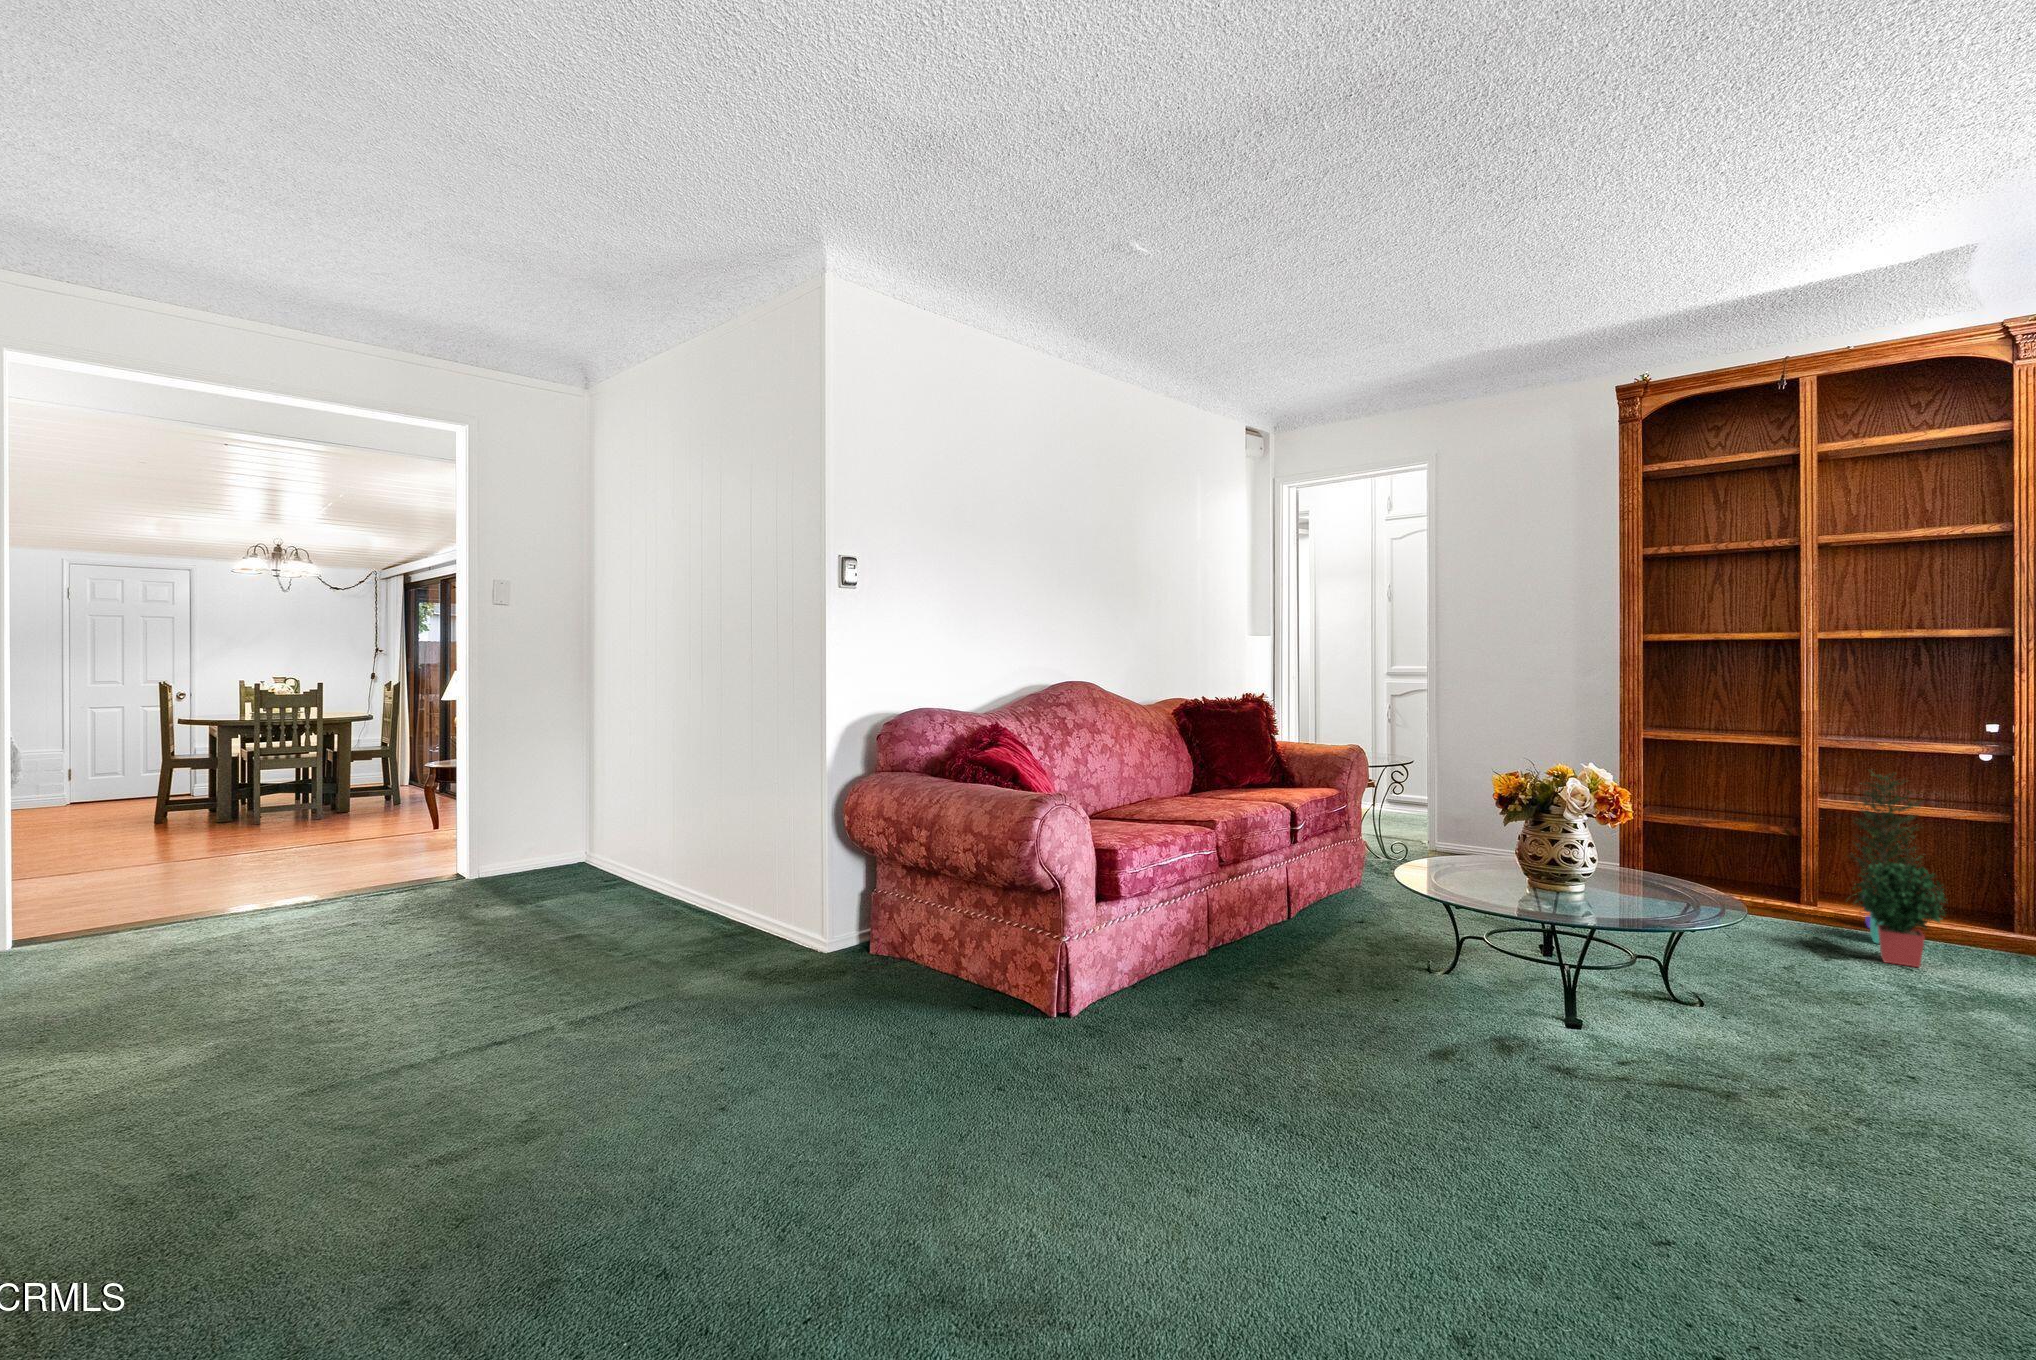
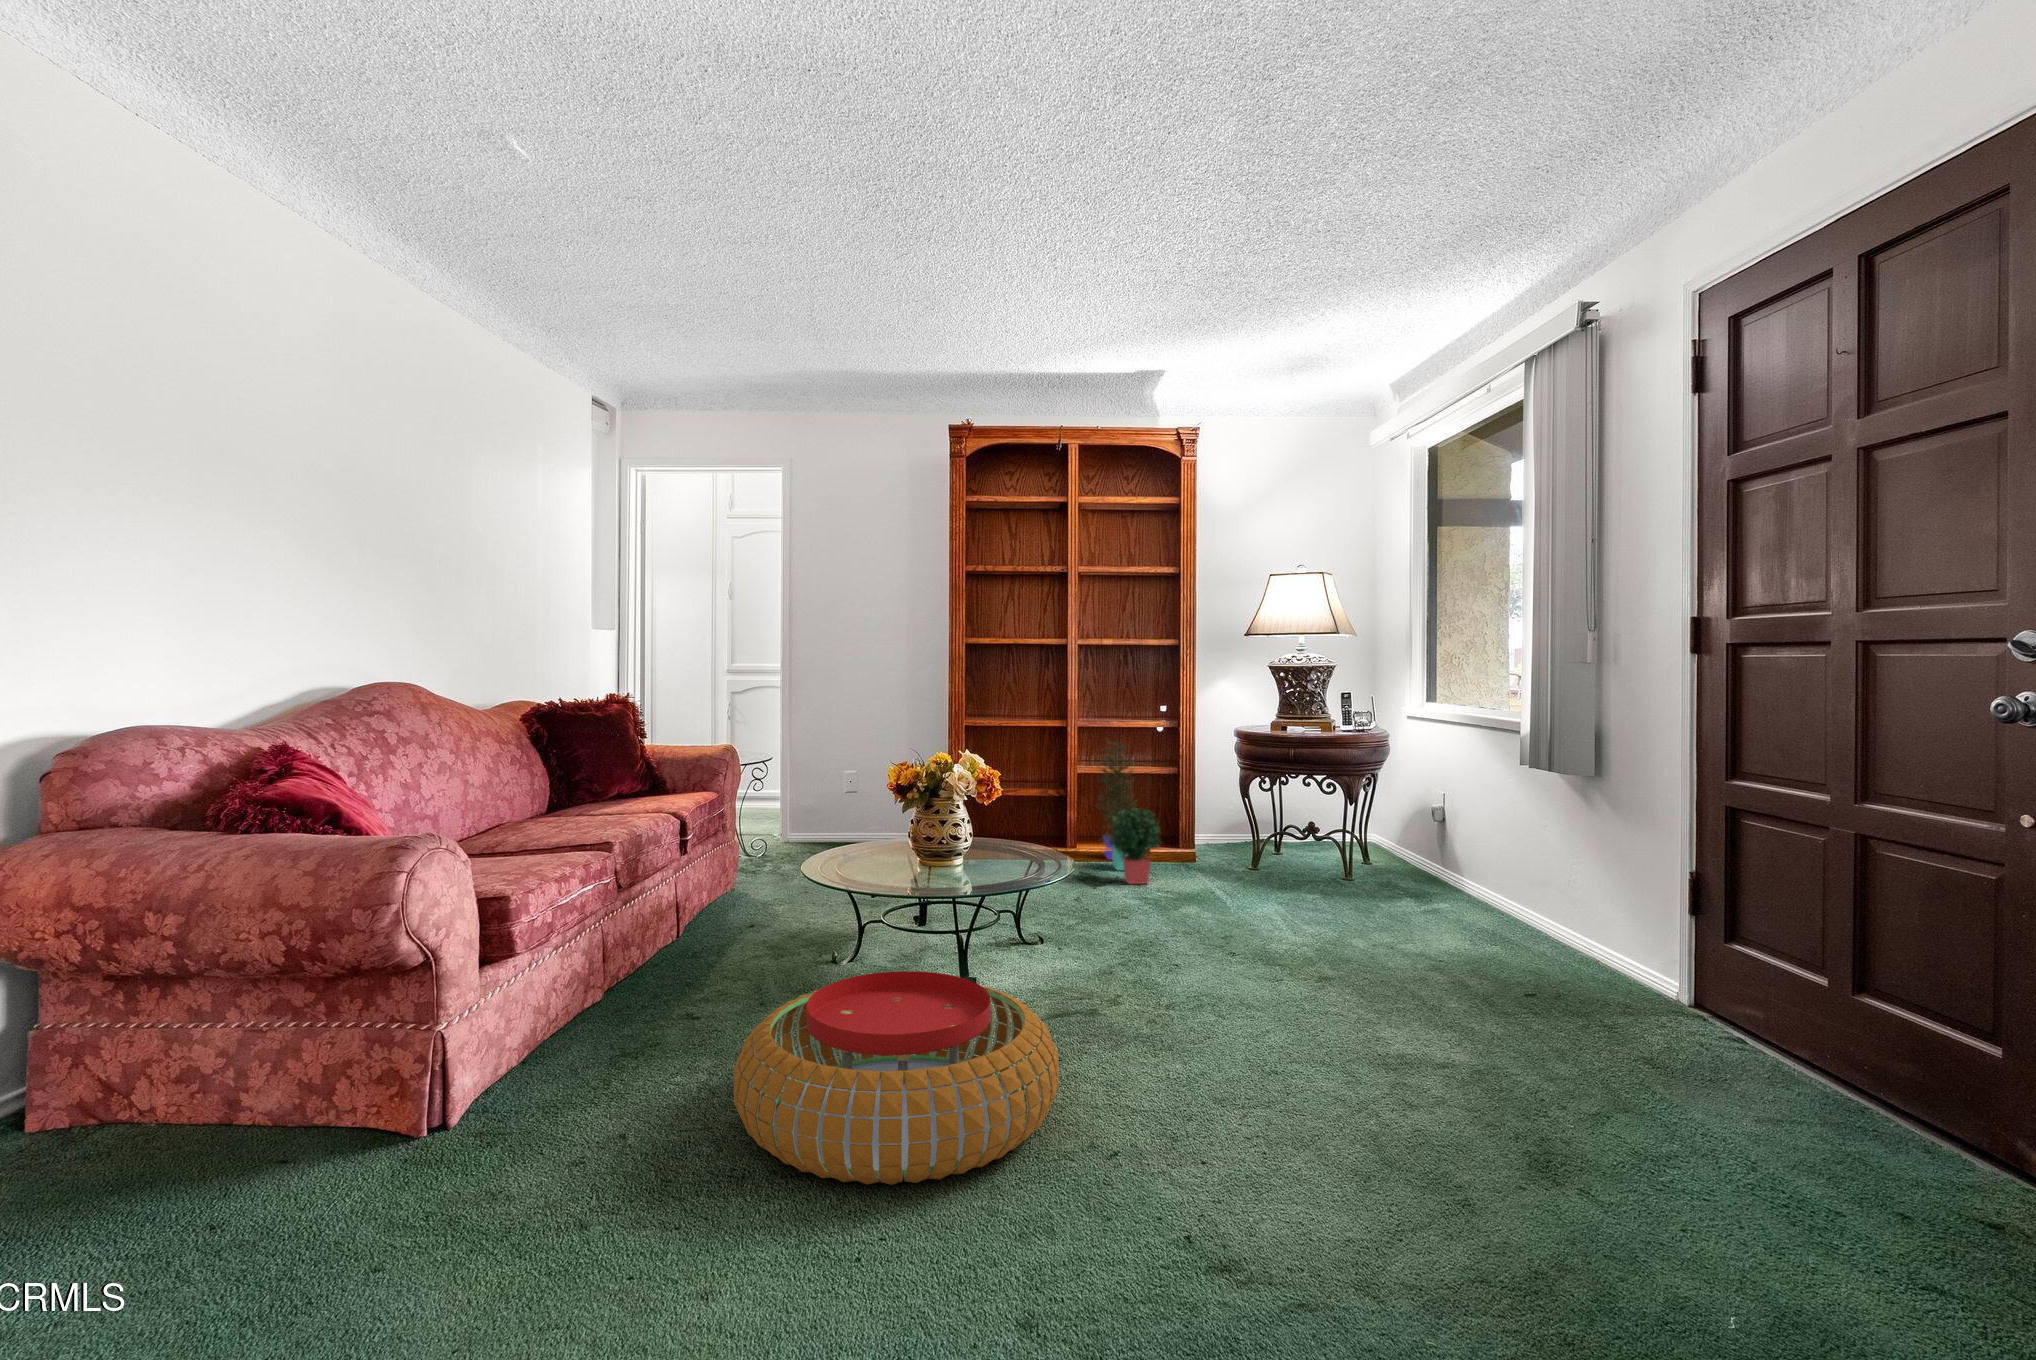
pouf: none [1262,974,1617,1191] -> present [733,971,1059,1185]

